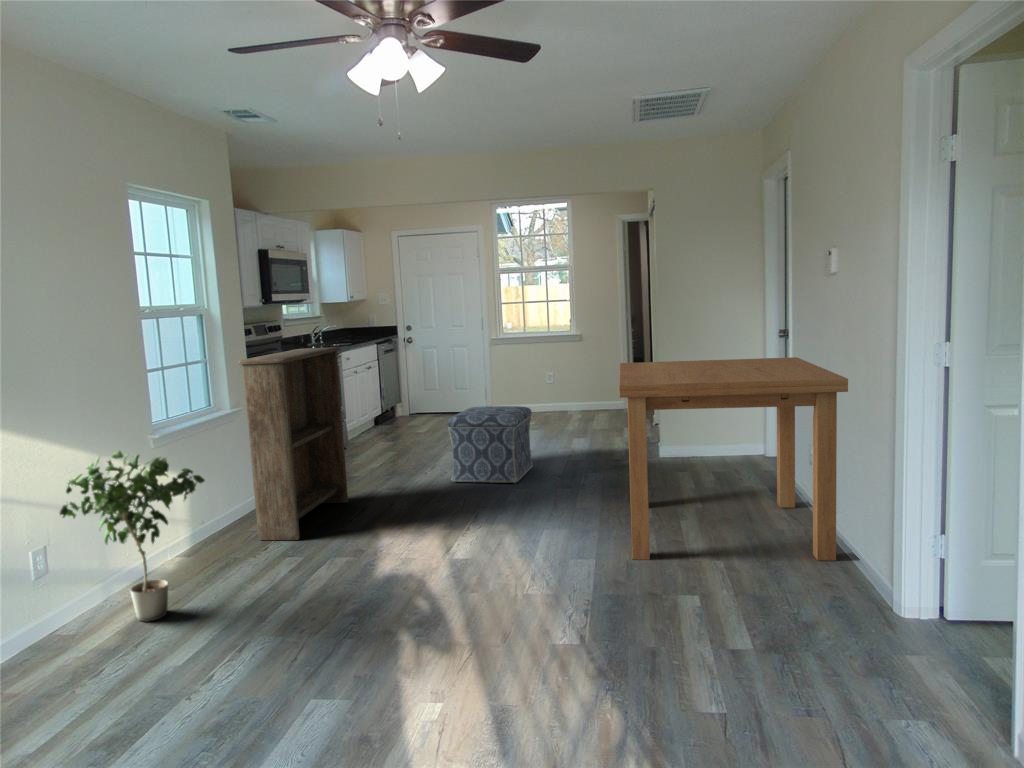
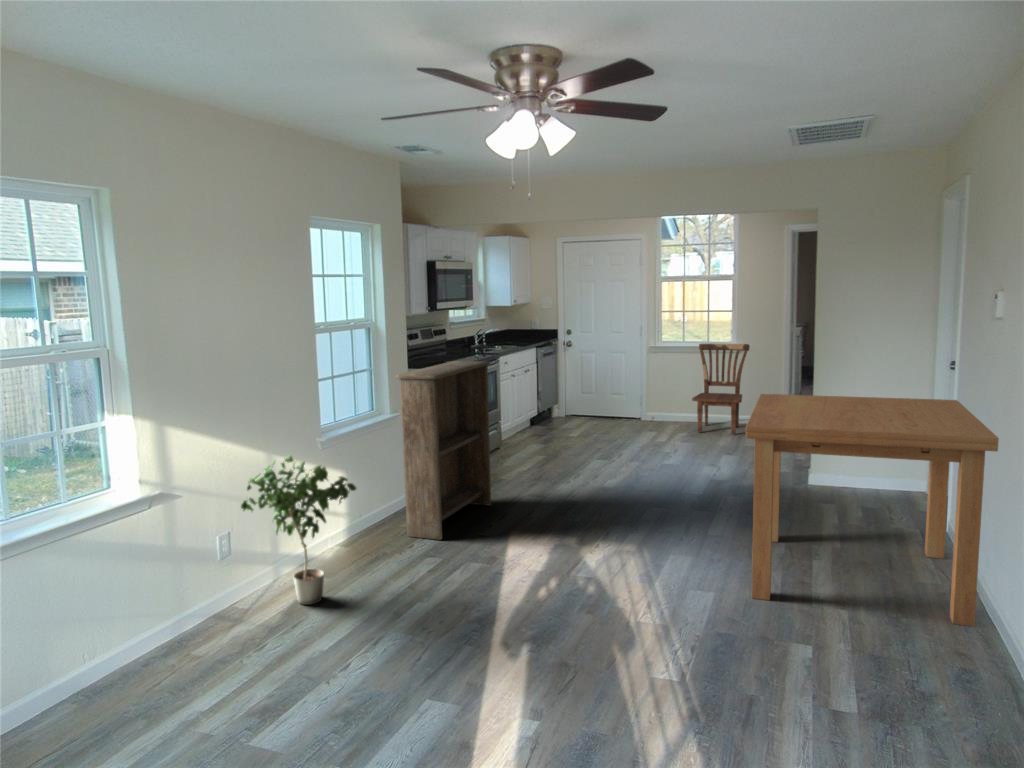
dining chair: none [539,332,590,421] -> present [692,344,750,435]
ottoman: present [447,406,533,484] -> none [589,421,674,501]

